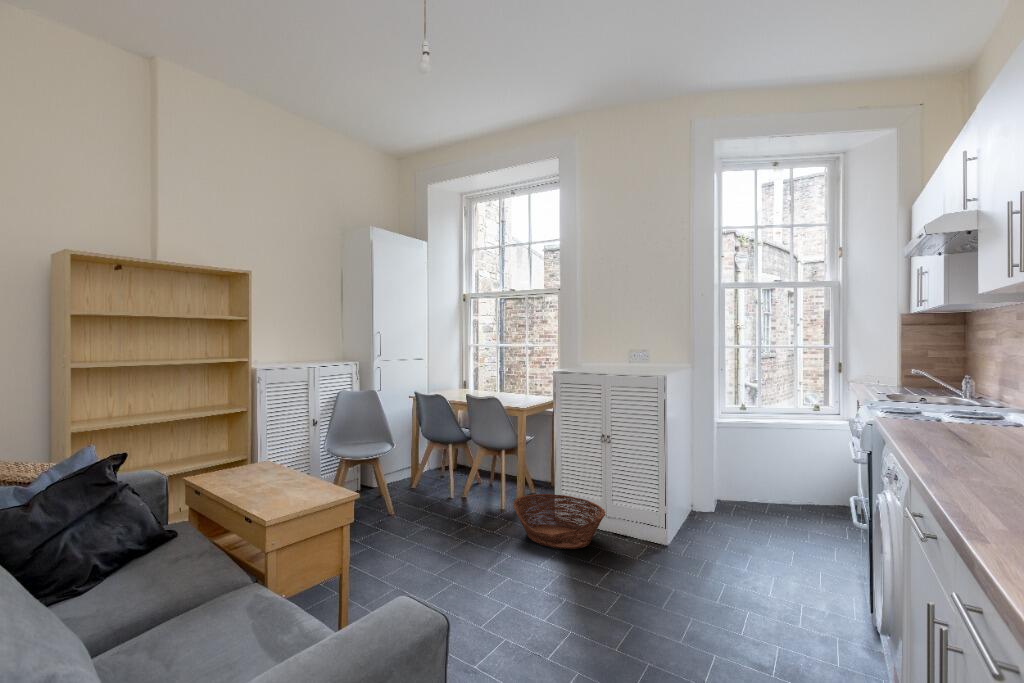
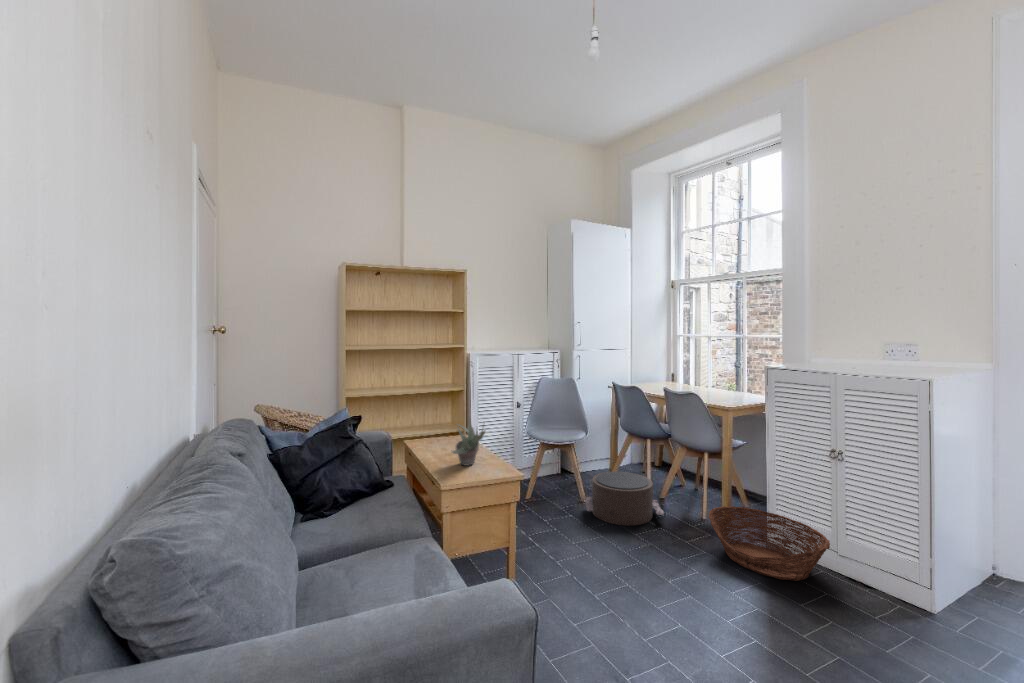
succulent plant: none [264,439,304,496] -> present [452,418,485,466]
pouf: none [395,478,472,531] -> present [586,472,664,526]

